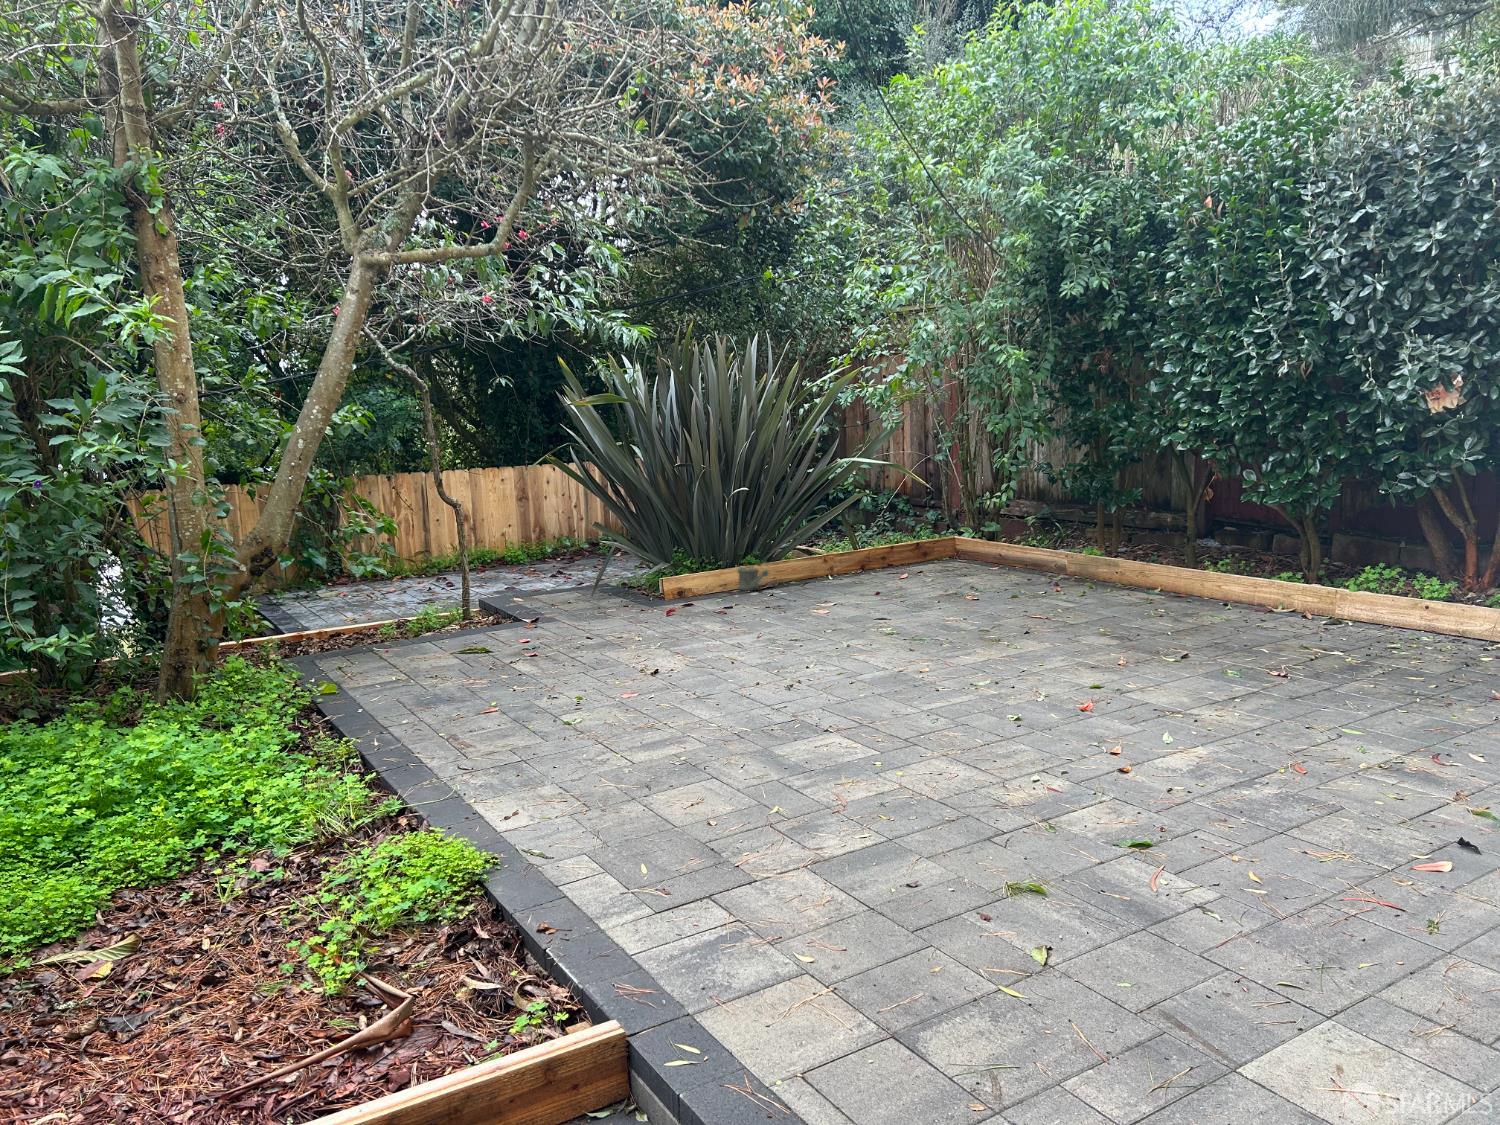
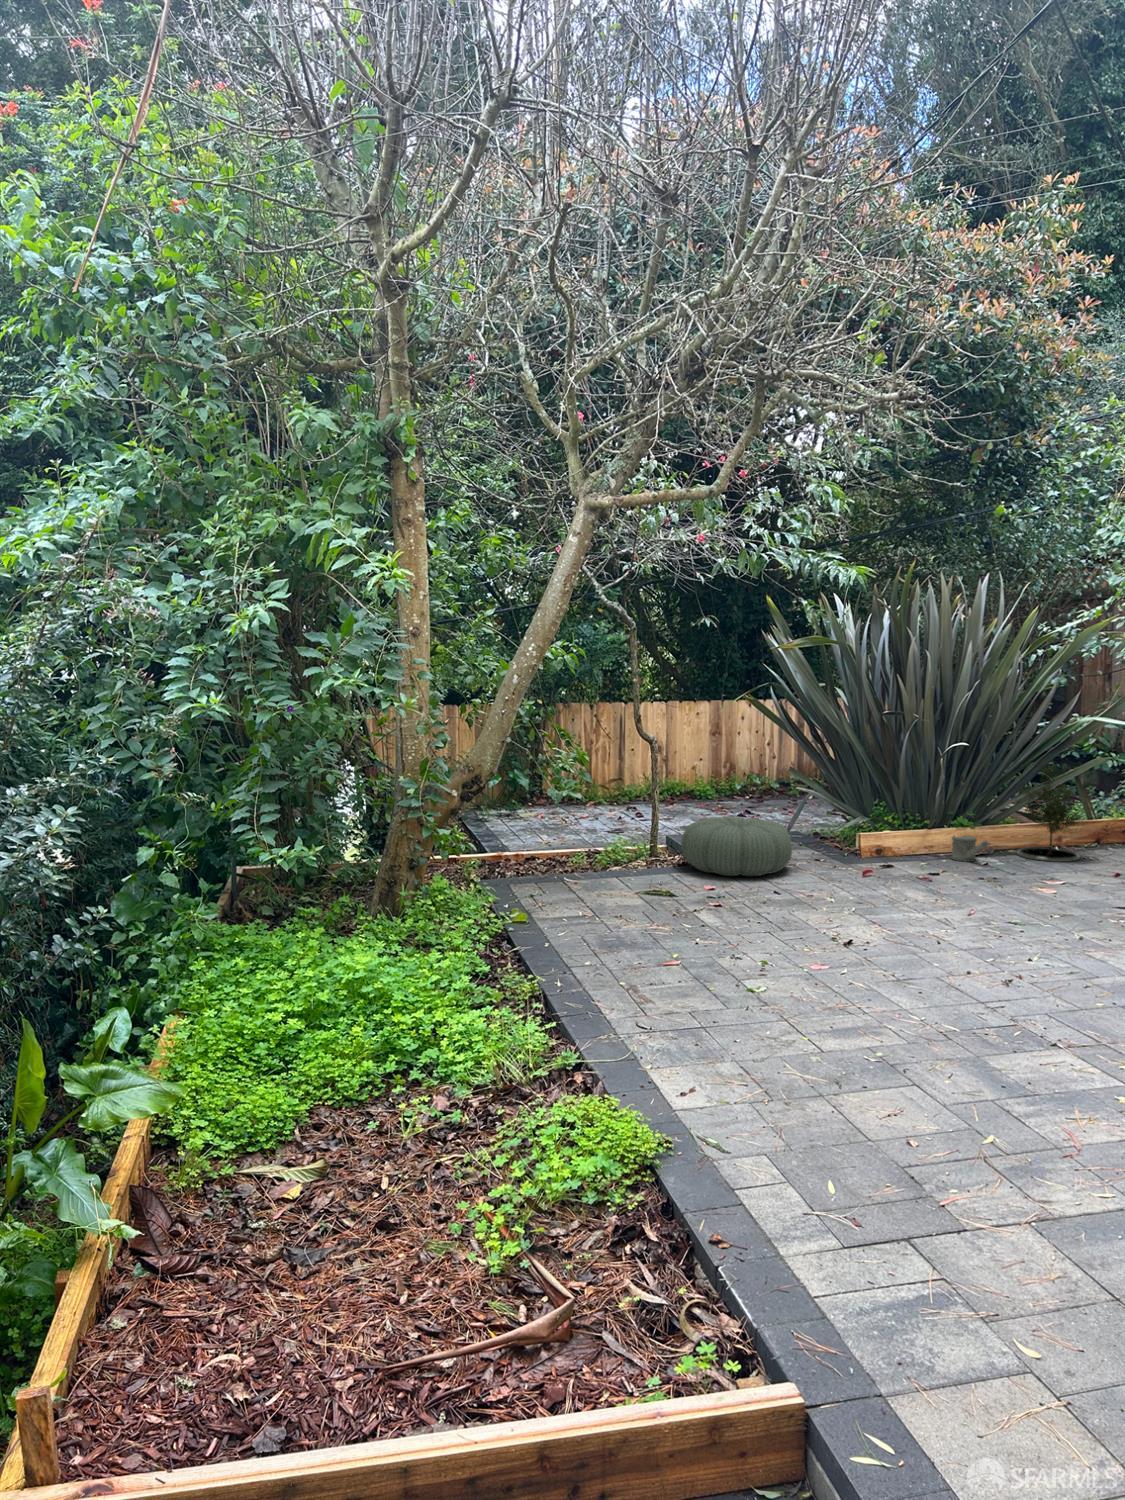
potted tree: none [791,490,847,583] -> present [1017,757,1083,862]
pouf: none [490,569,596,624] -> present [681,816,792,876]

